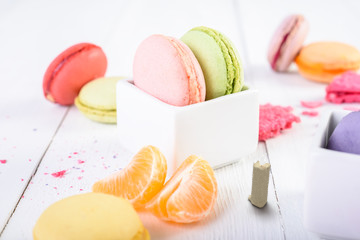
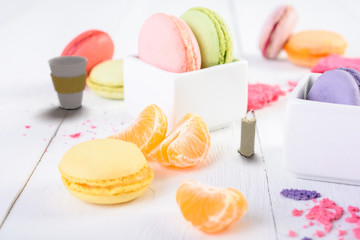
cup: none [30,76,76,137] -> present [48,56,87,109]

